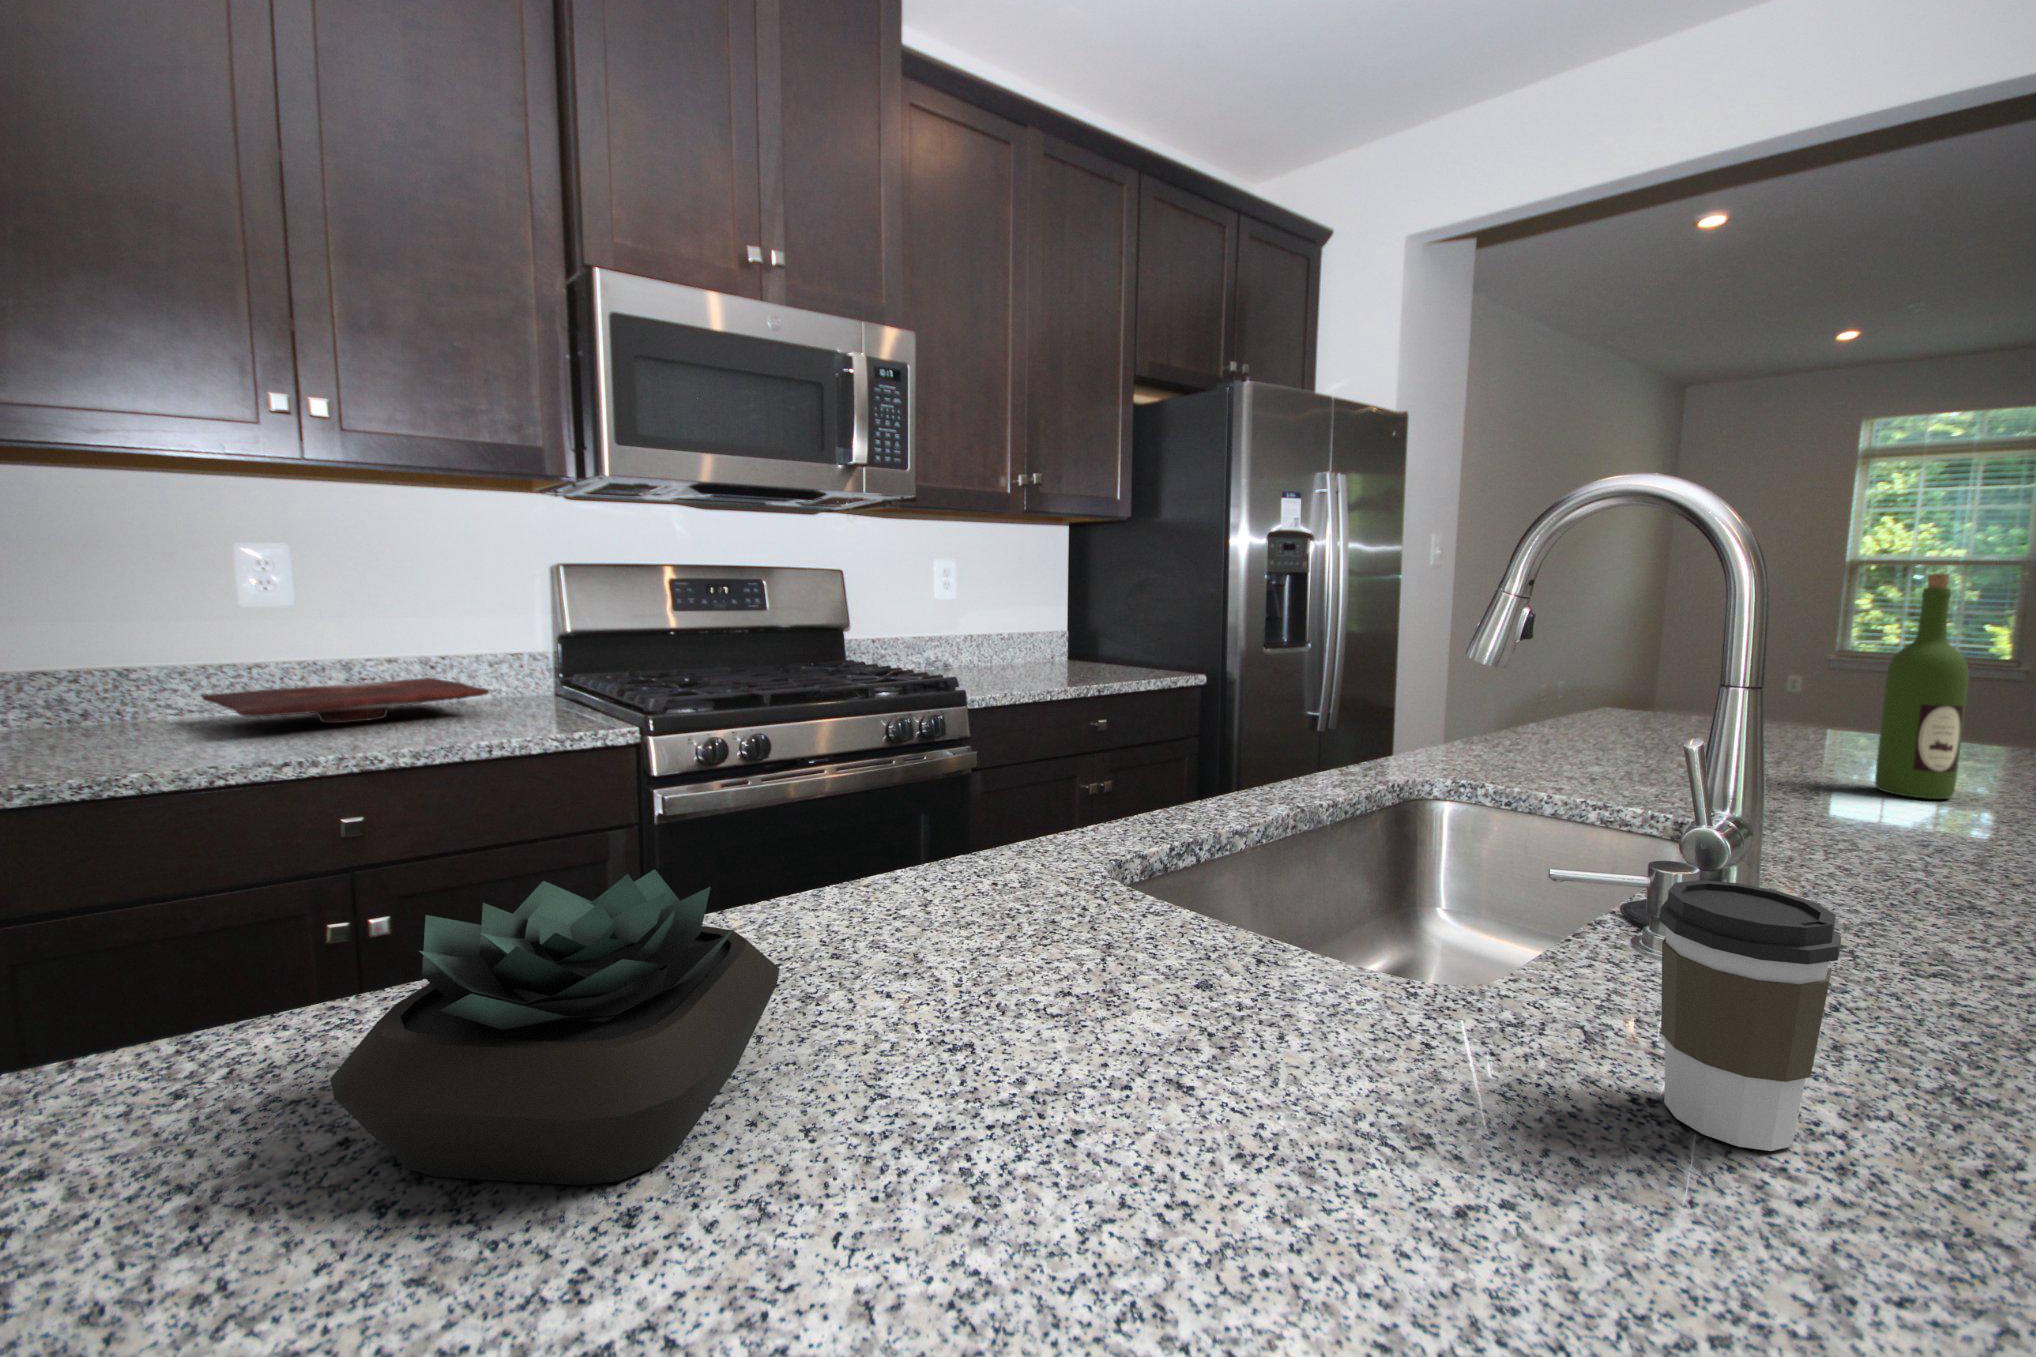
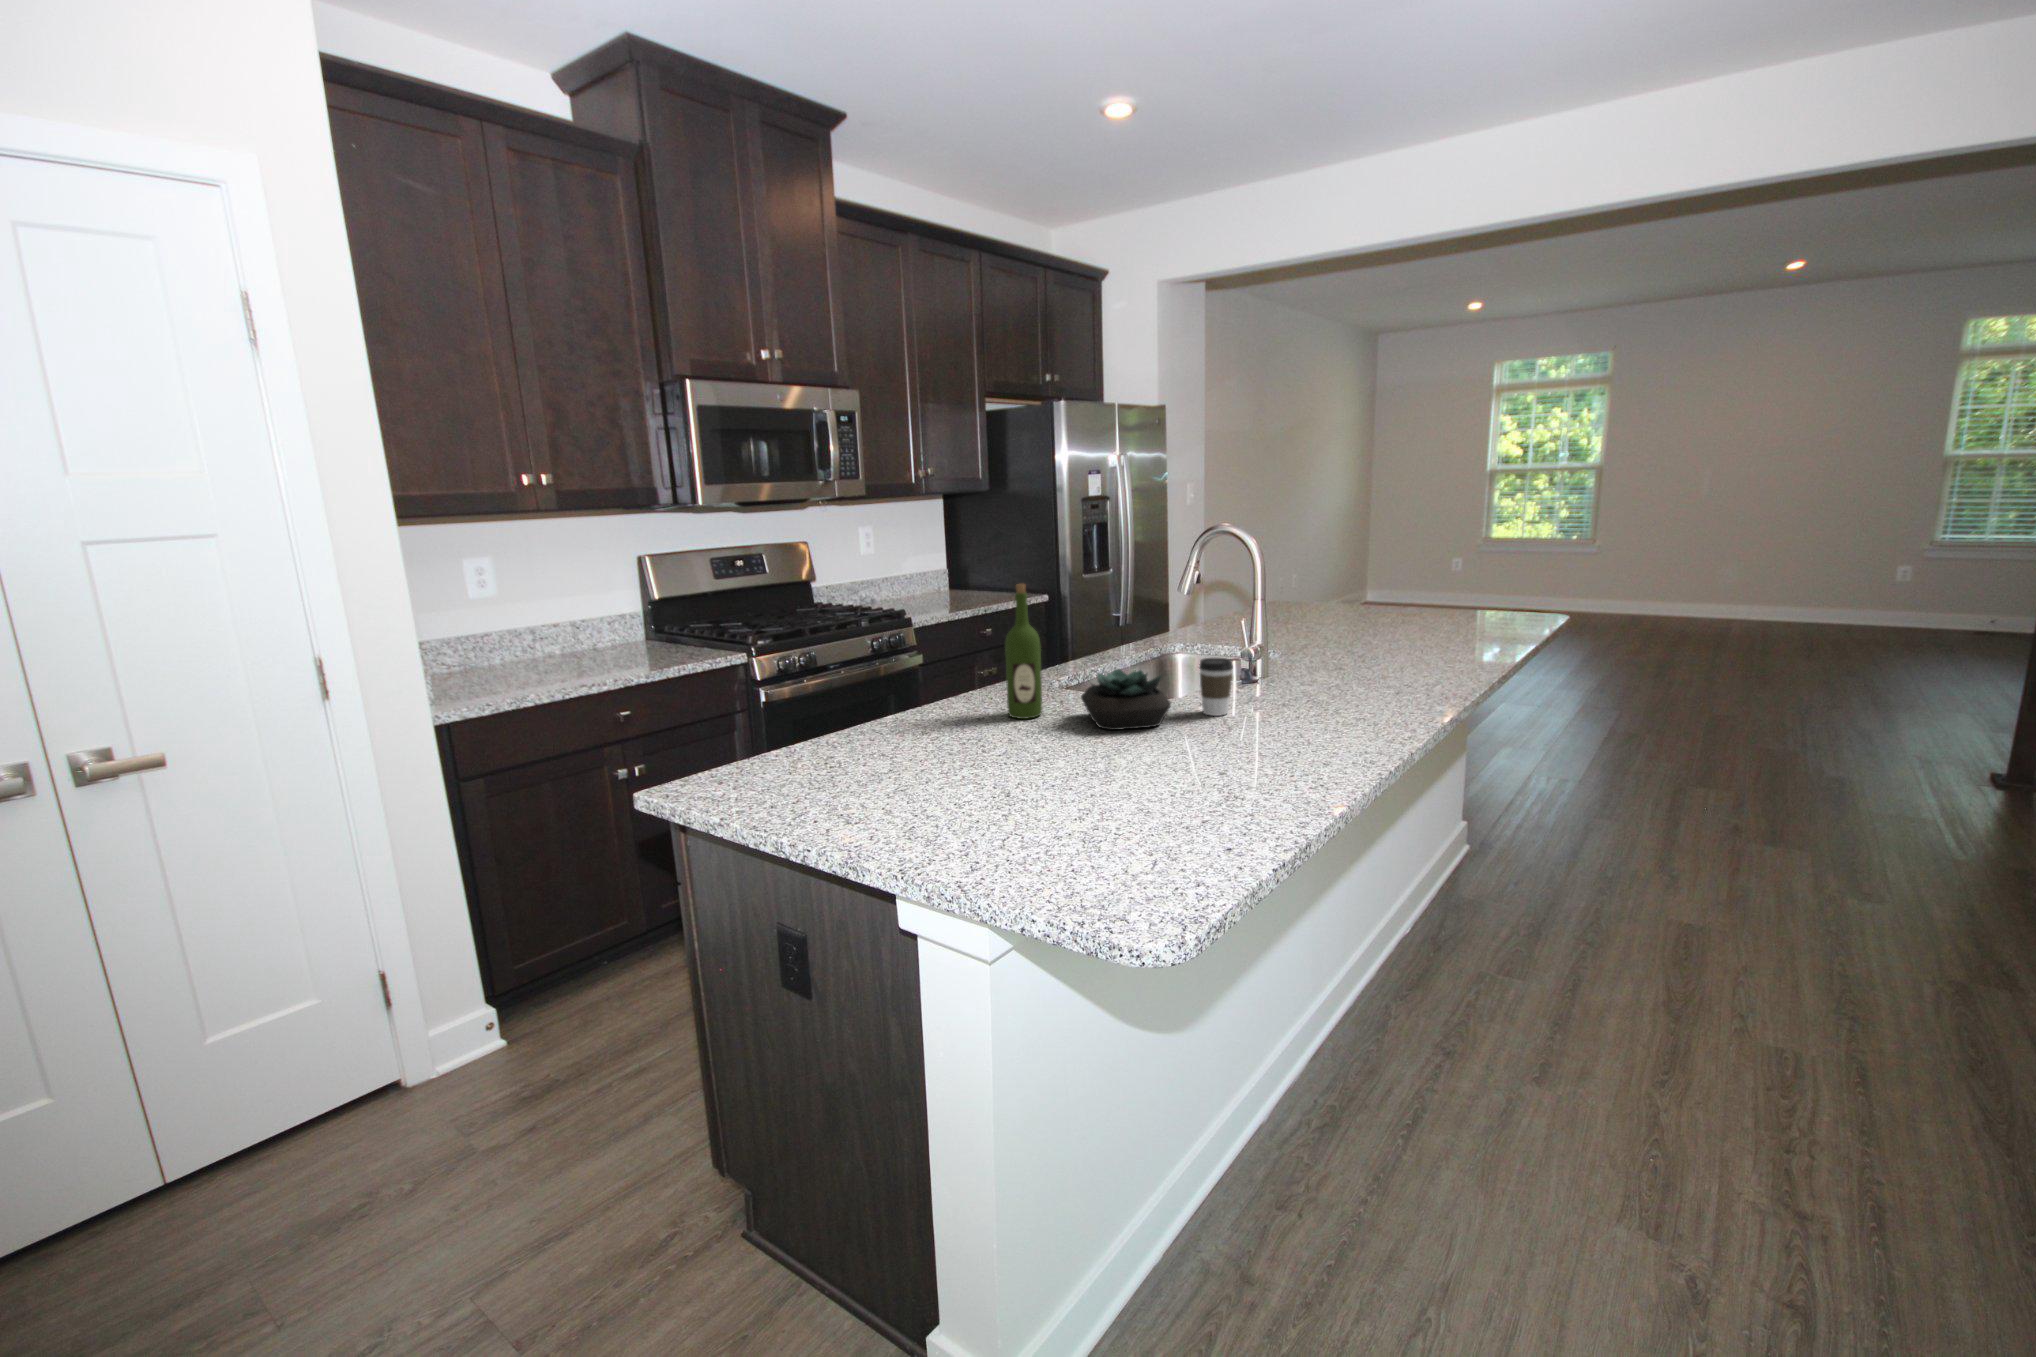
wine bottle: present [1875,574,1969,799] -> present [1005,584,1042,719]
cutting board: present [203,678,489,723] -> none [476,635,641,666]
succulent plant: present [330,870,779,1185] -> present [1081,669,1171,730]

